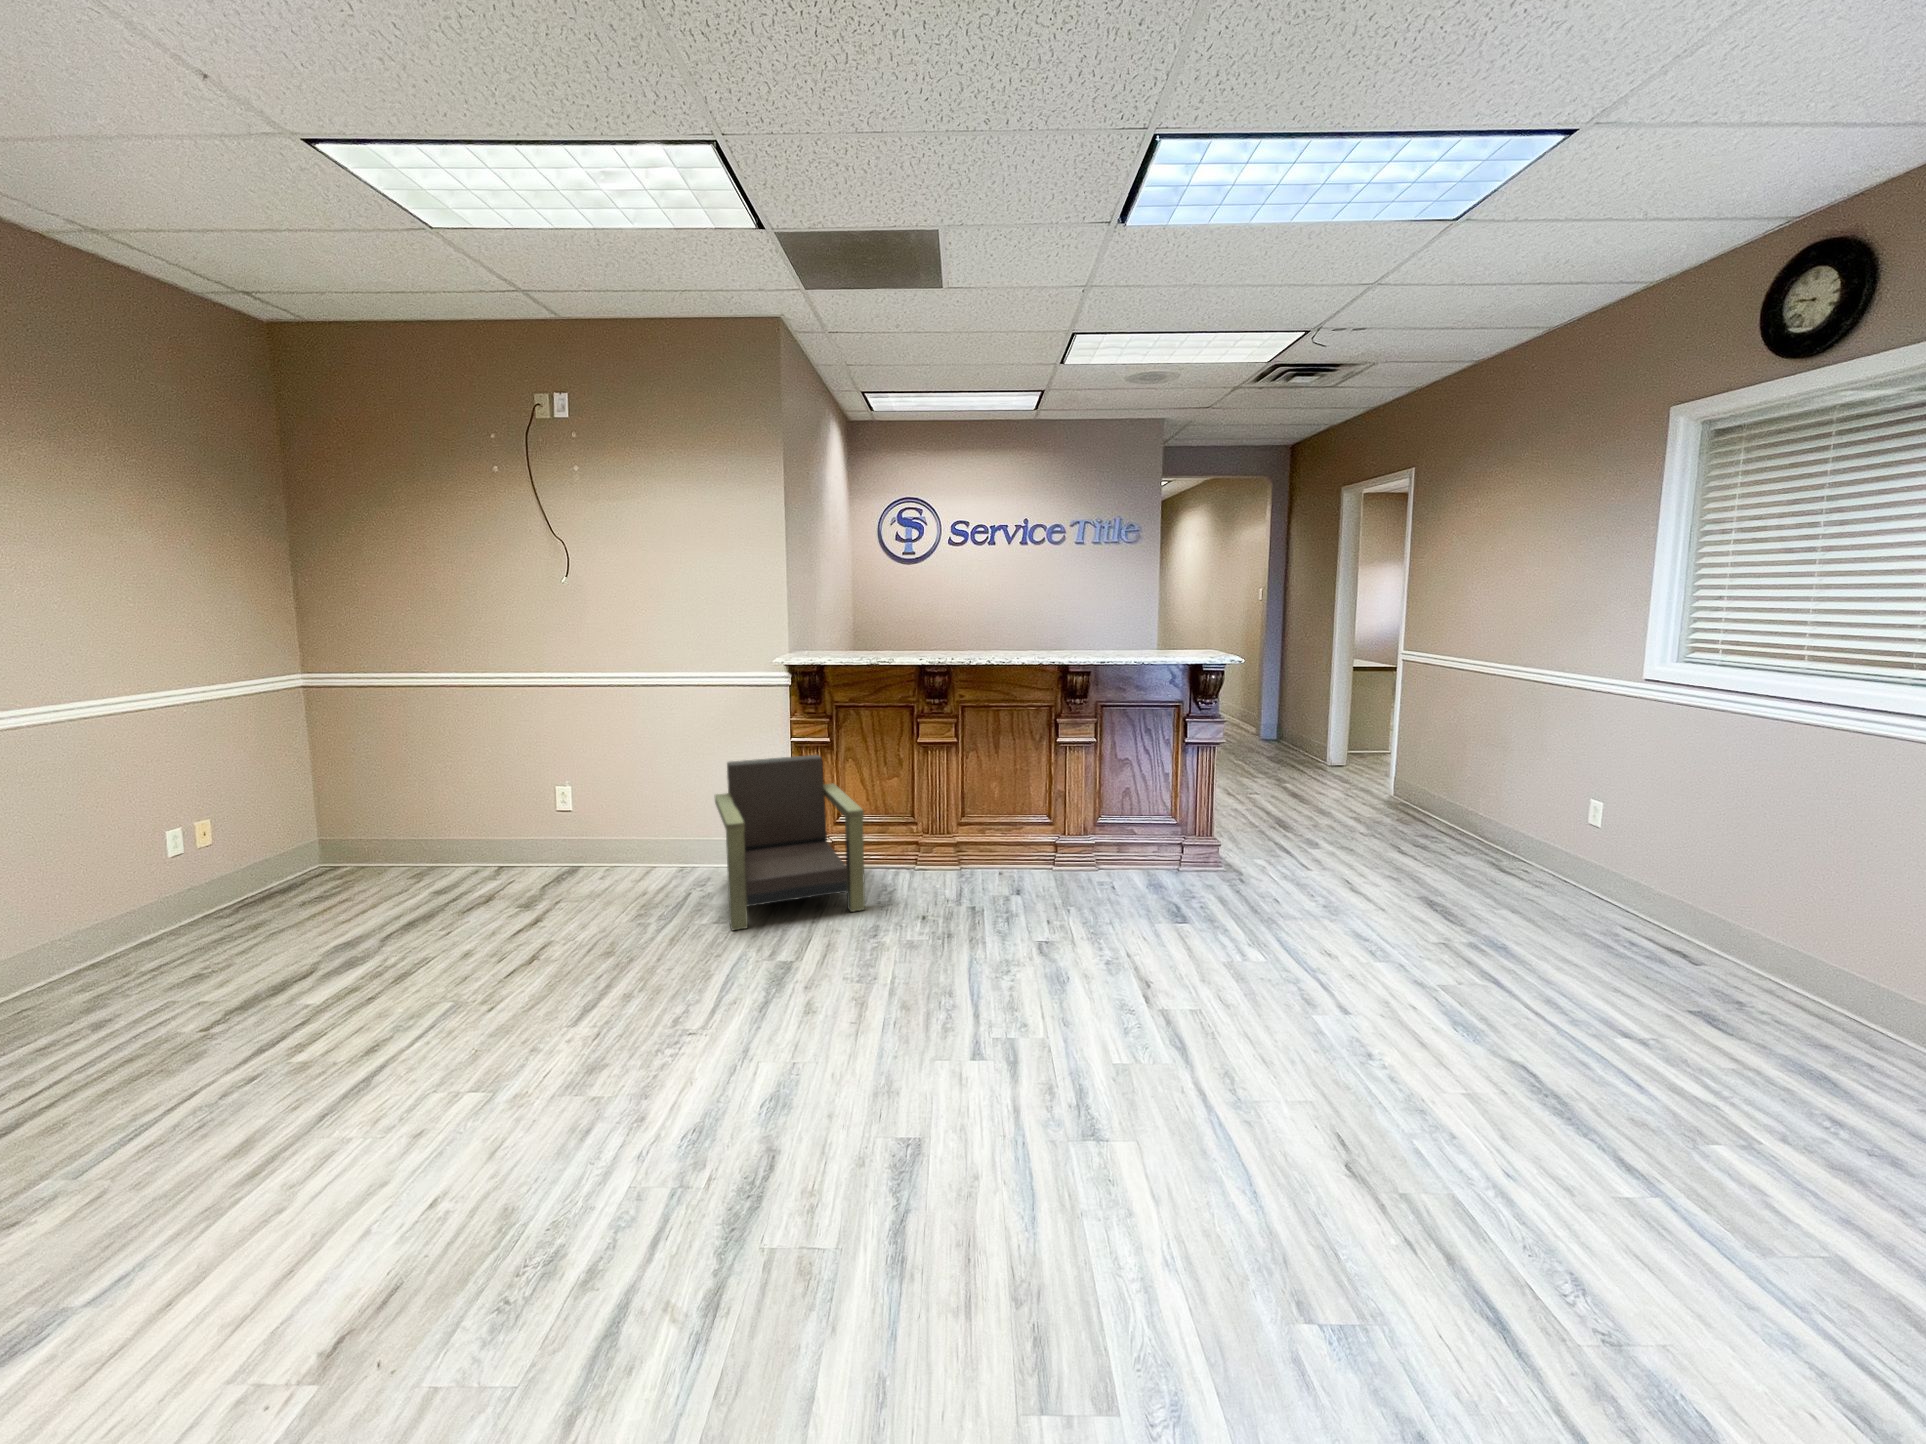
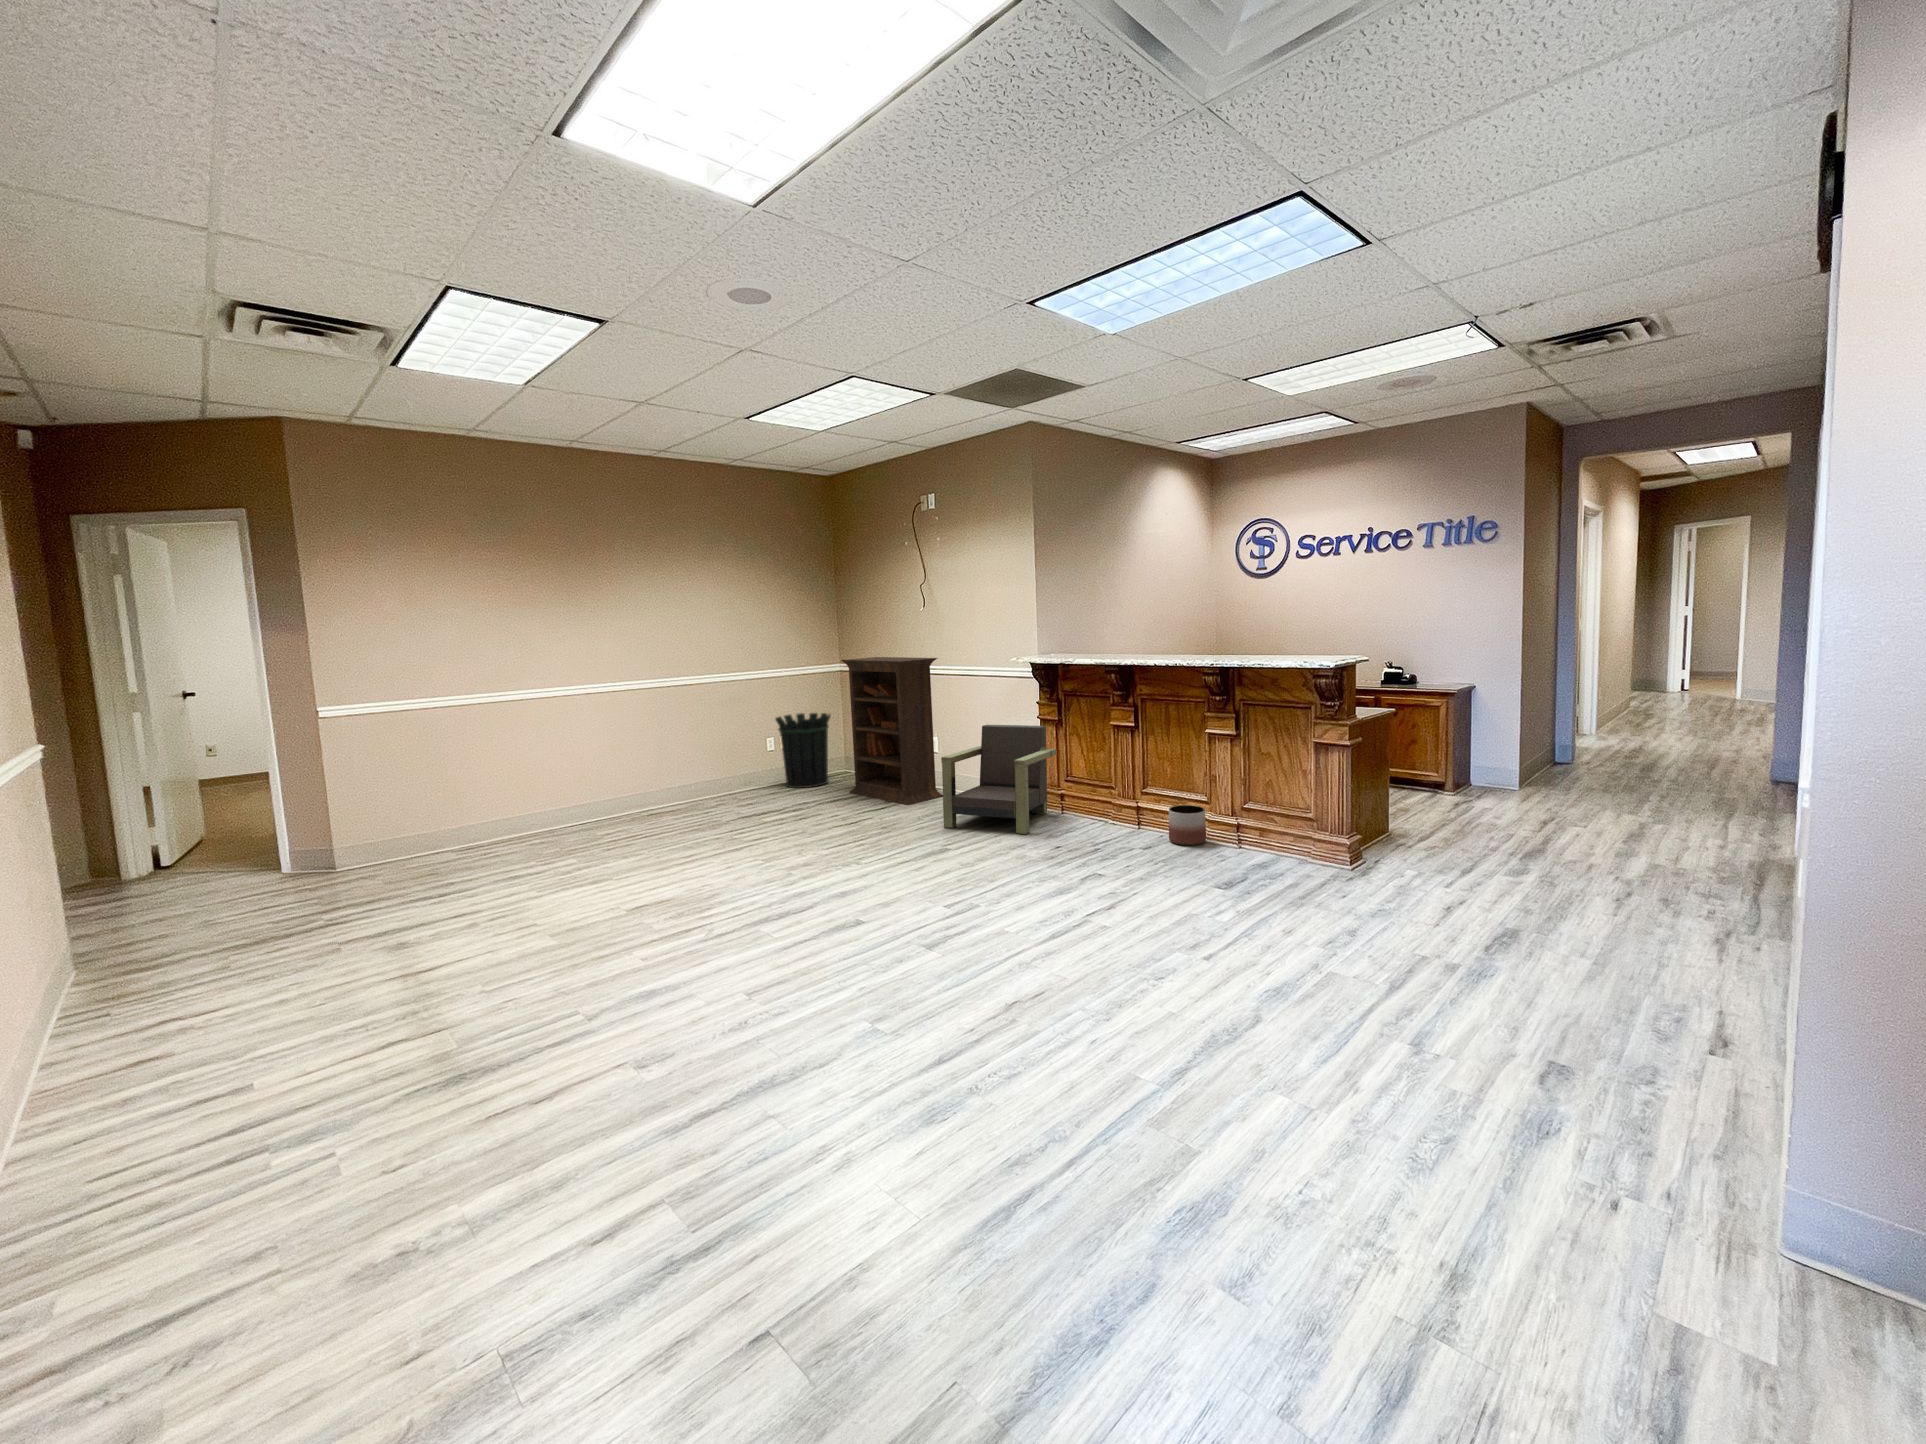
bookcase: none [400,664,623,907] -> present [841,657,943,805]
waste bin: none [199,771,340,926] -> present [775,713,831,788]
planter: none [1021,829,1063,878] -> present [1169,805,1206,845]

